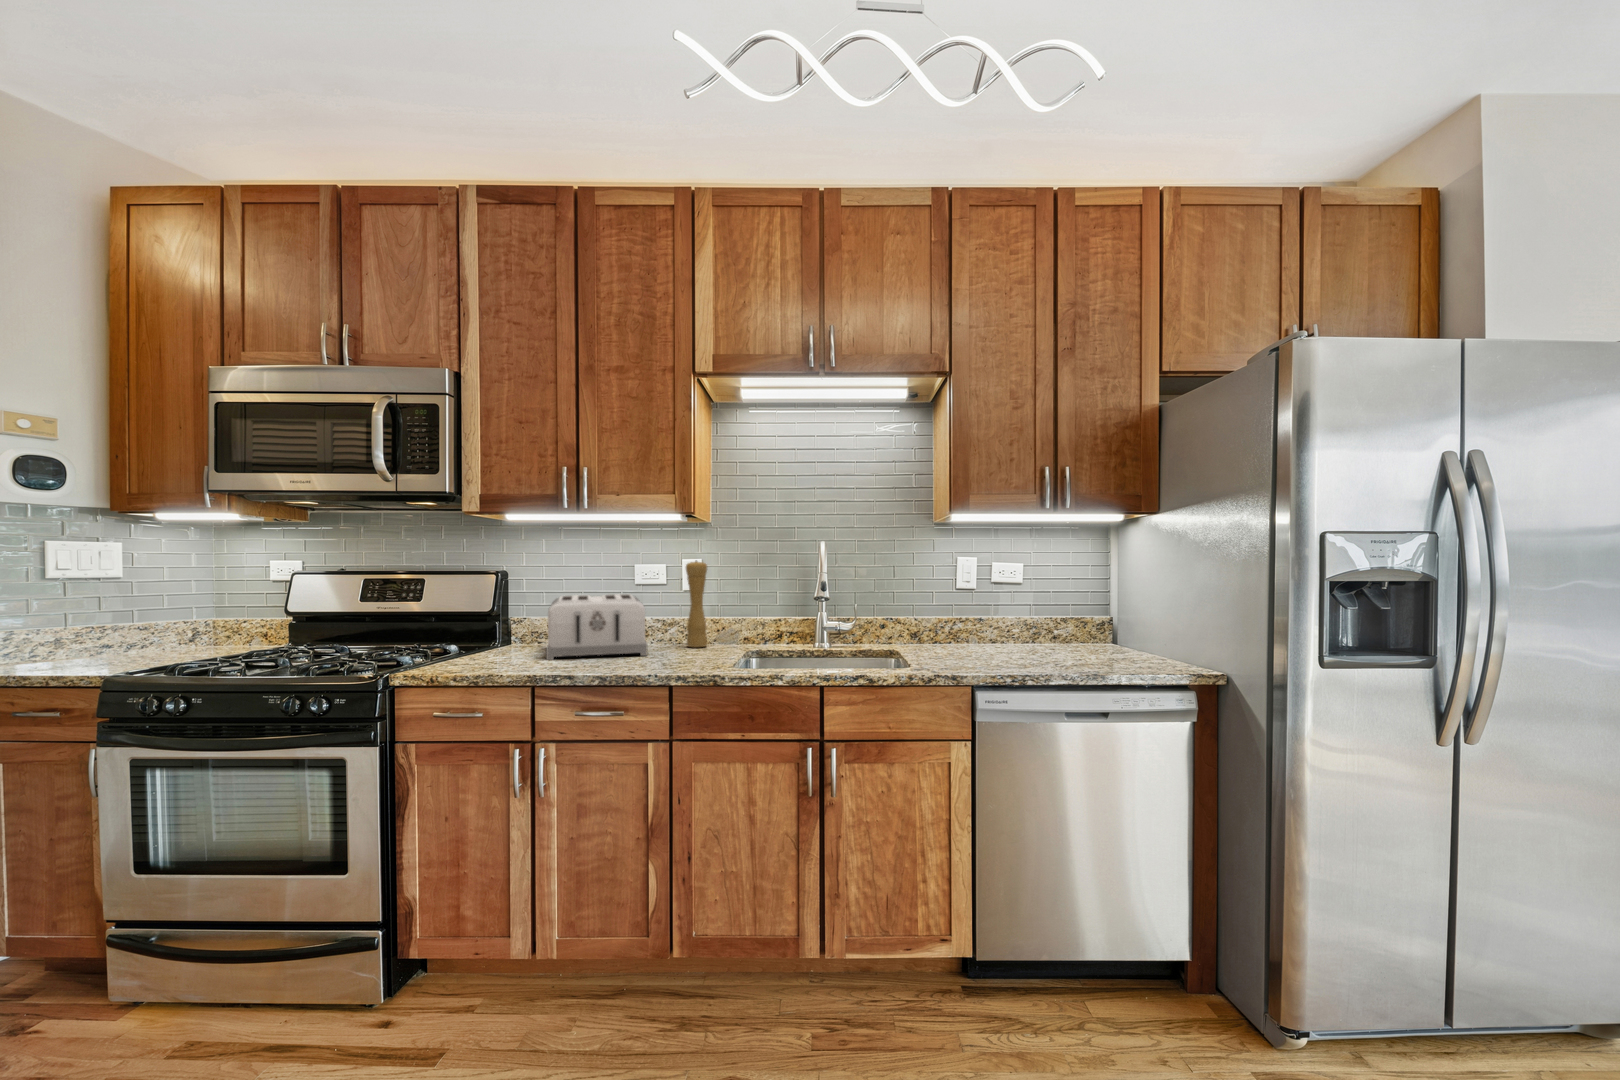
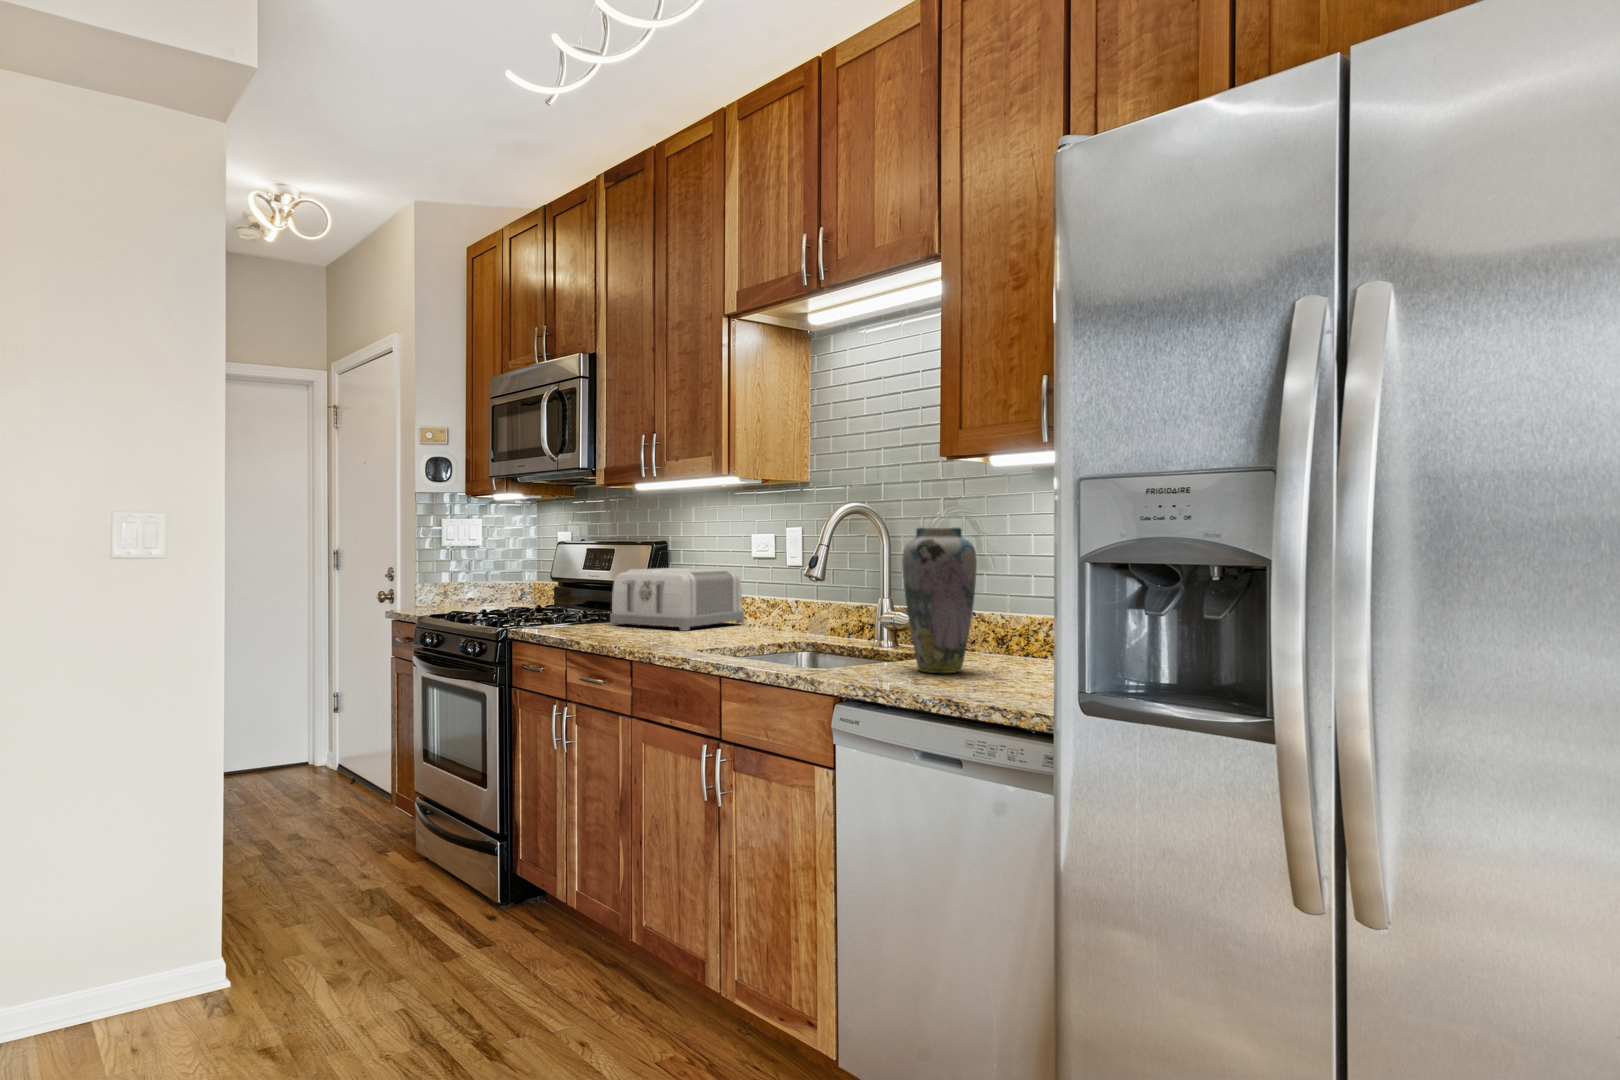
pepper mill: present [686,560,707,647] -> none [757,533,782,631]
vase: none [952,562,1002,662] -> present [902,527,977,673]

